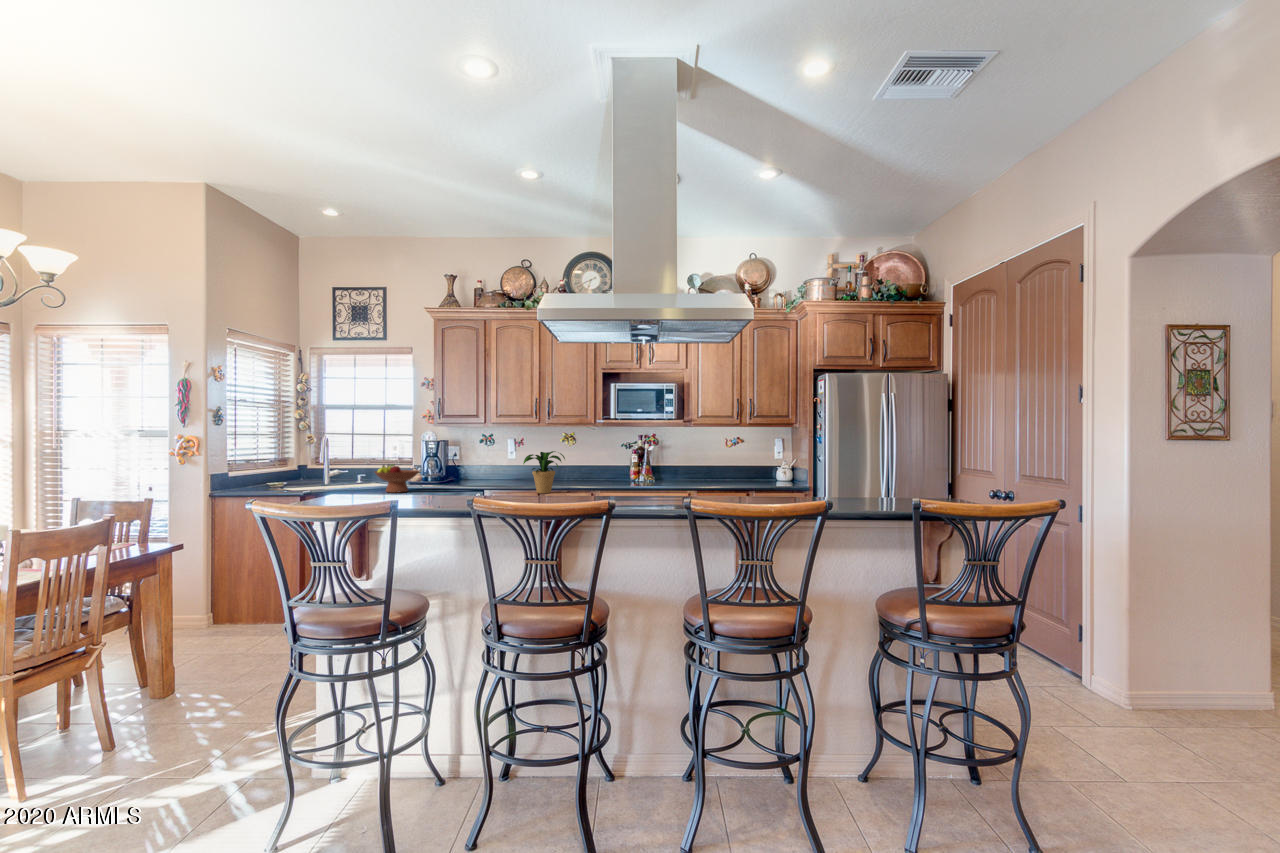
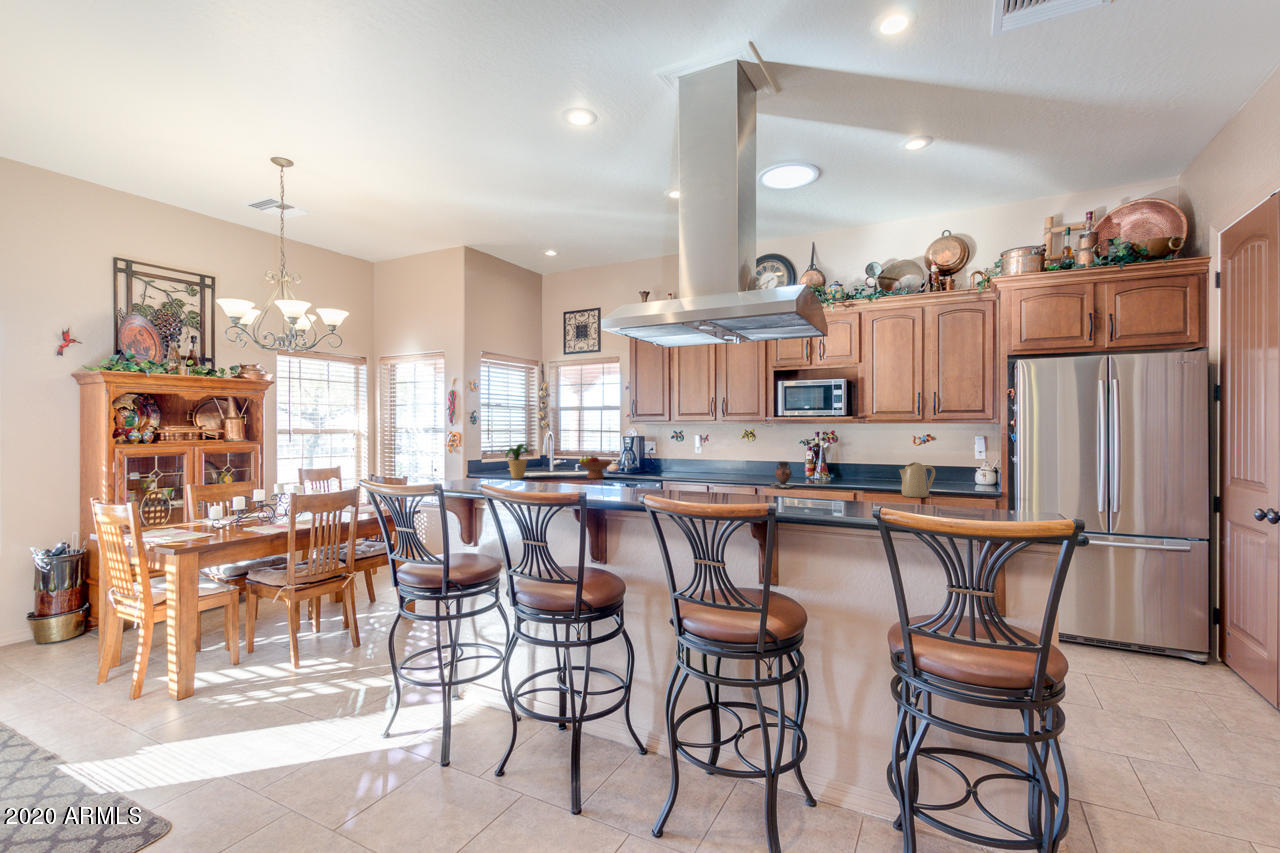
potted plant: present [523,451,565,493] -> present [506,443,530,479]
kettle: none [729,463,758,495] -> present [899,462,935,498]
vase: none [605,465,629,492] -> present [772,461,793,488]

